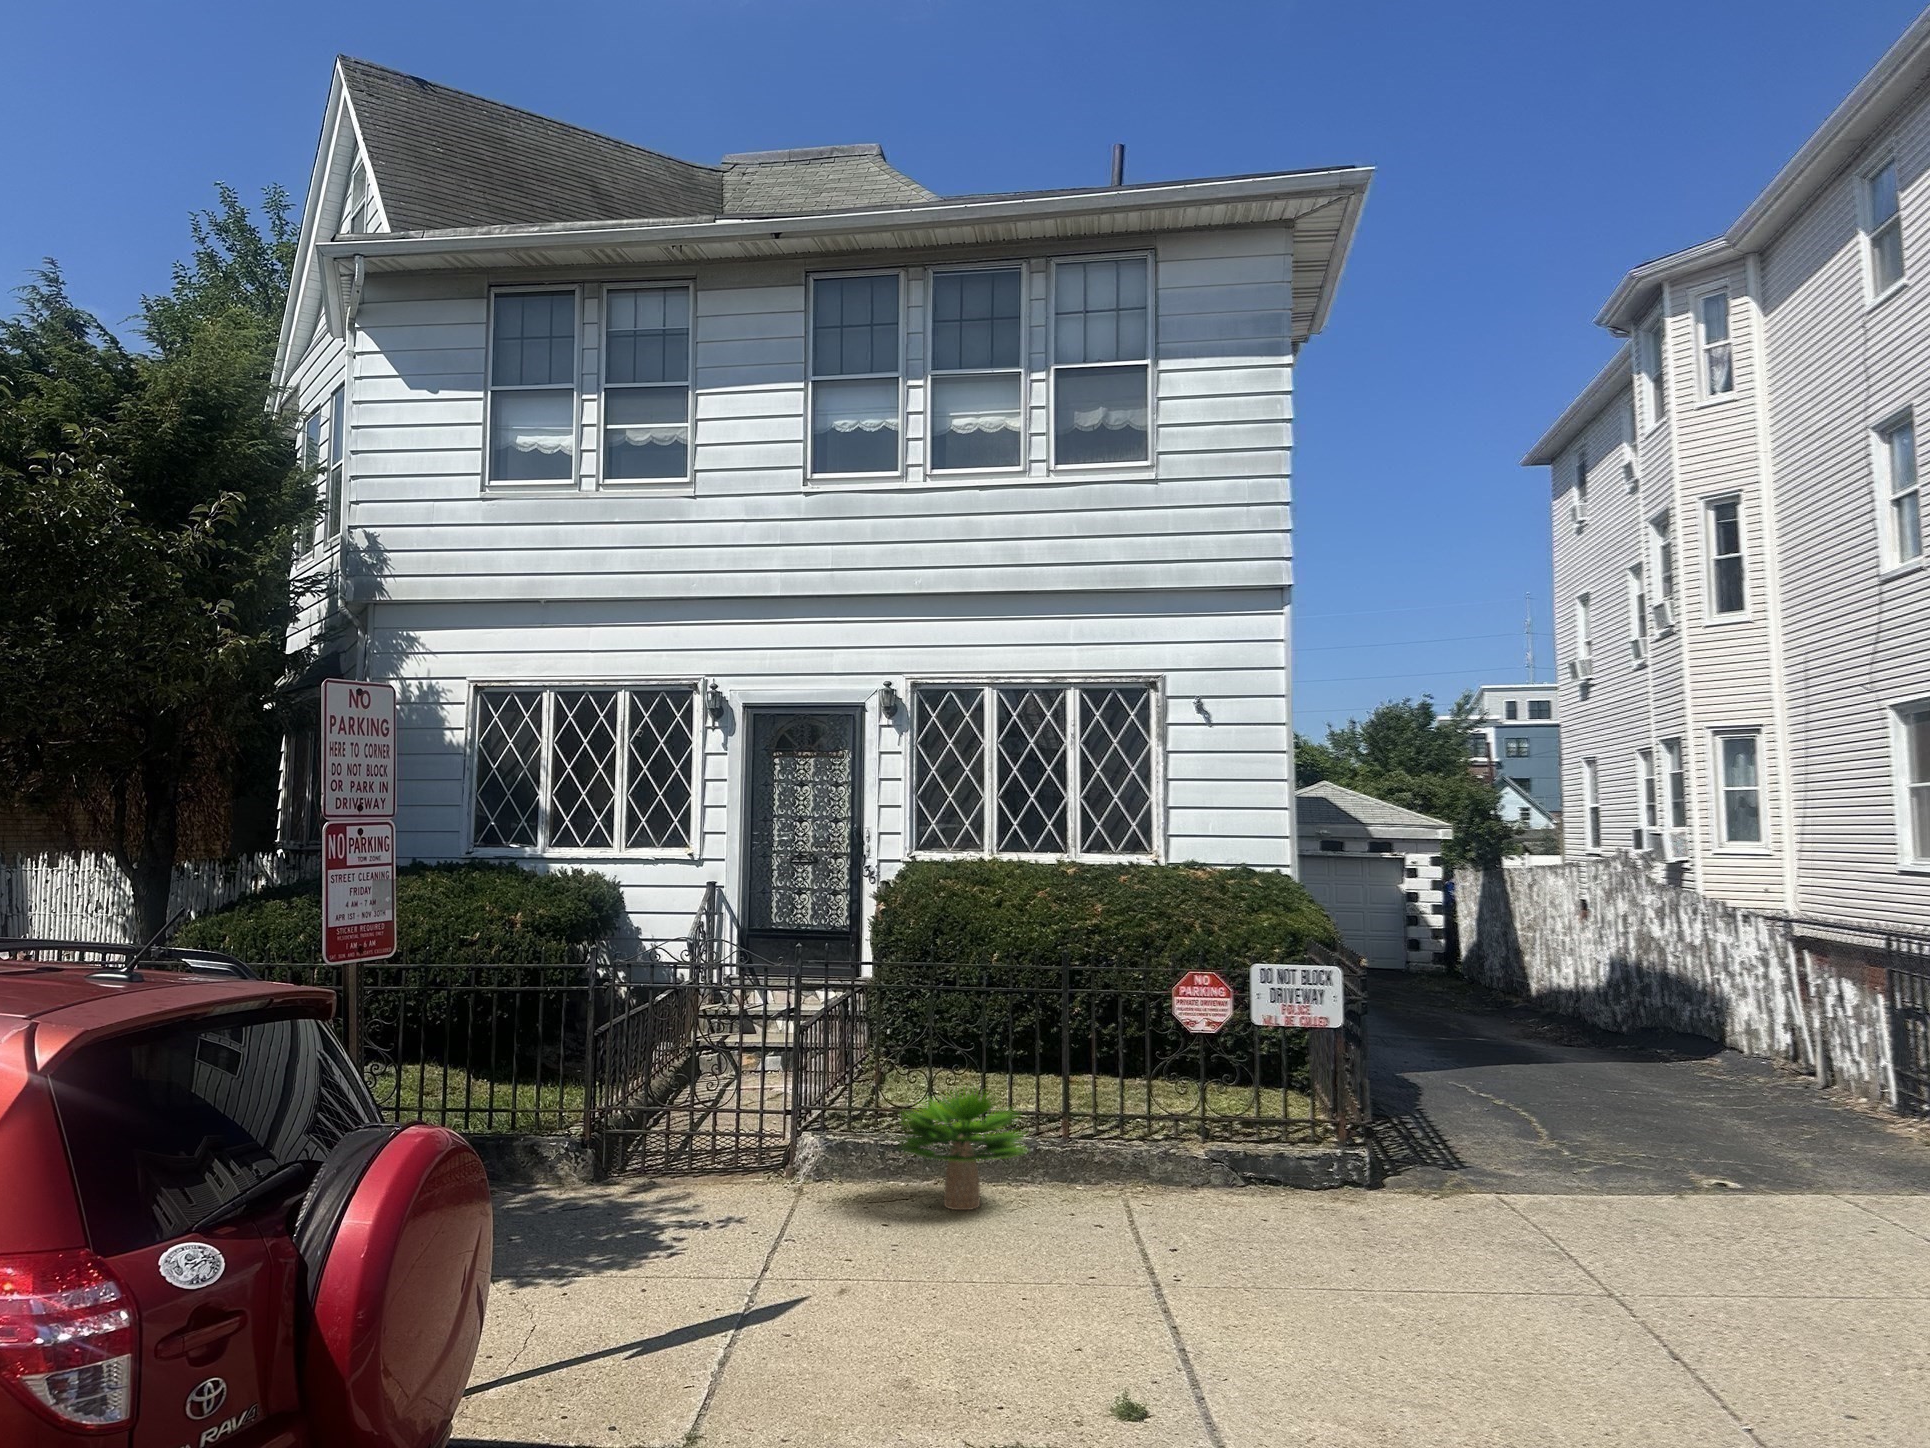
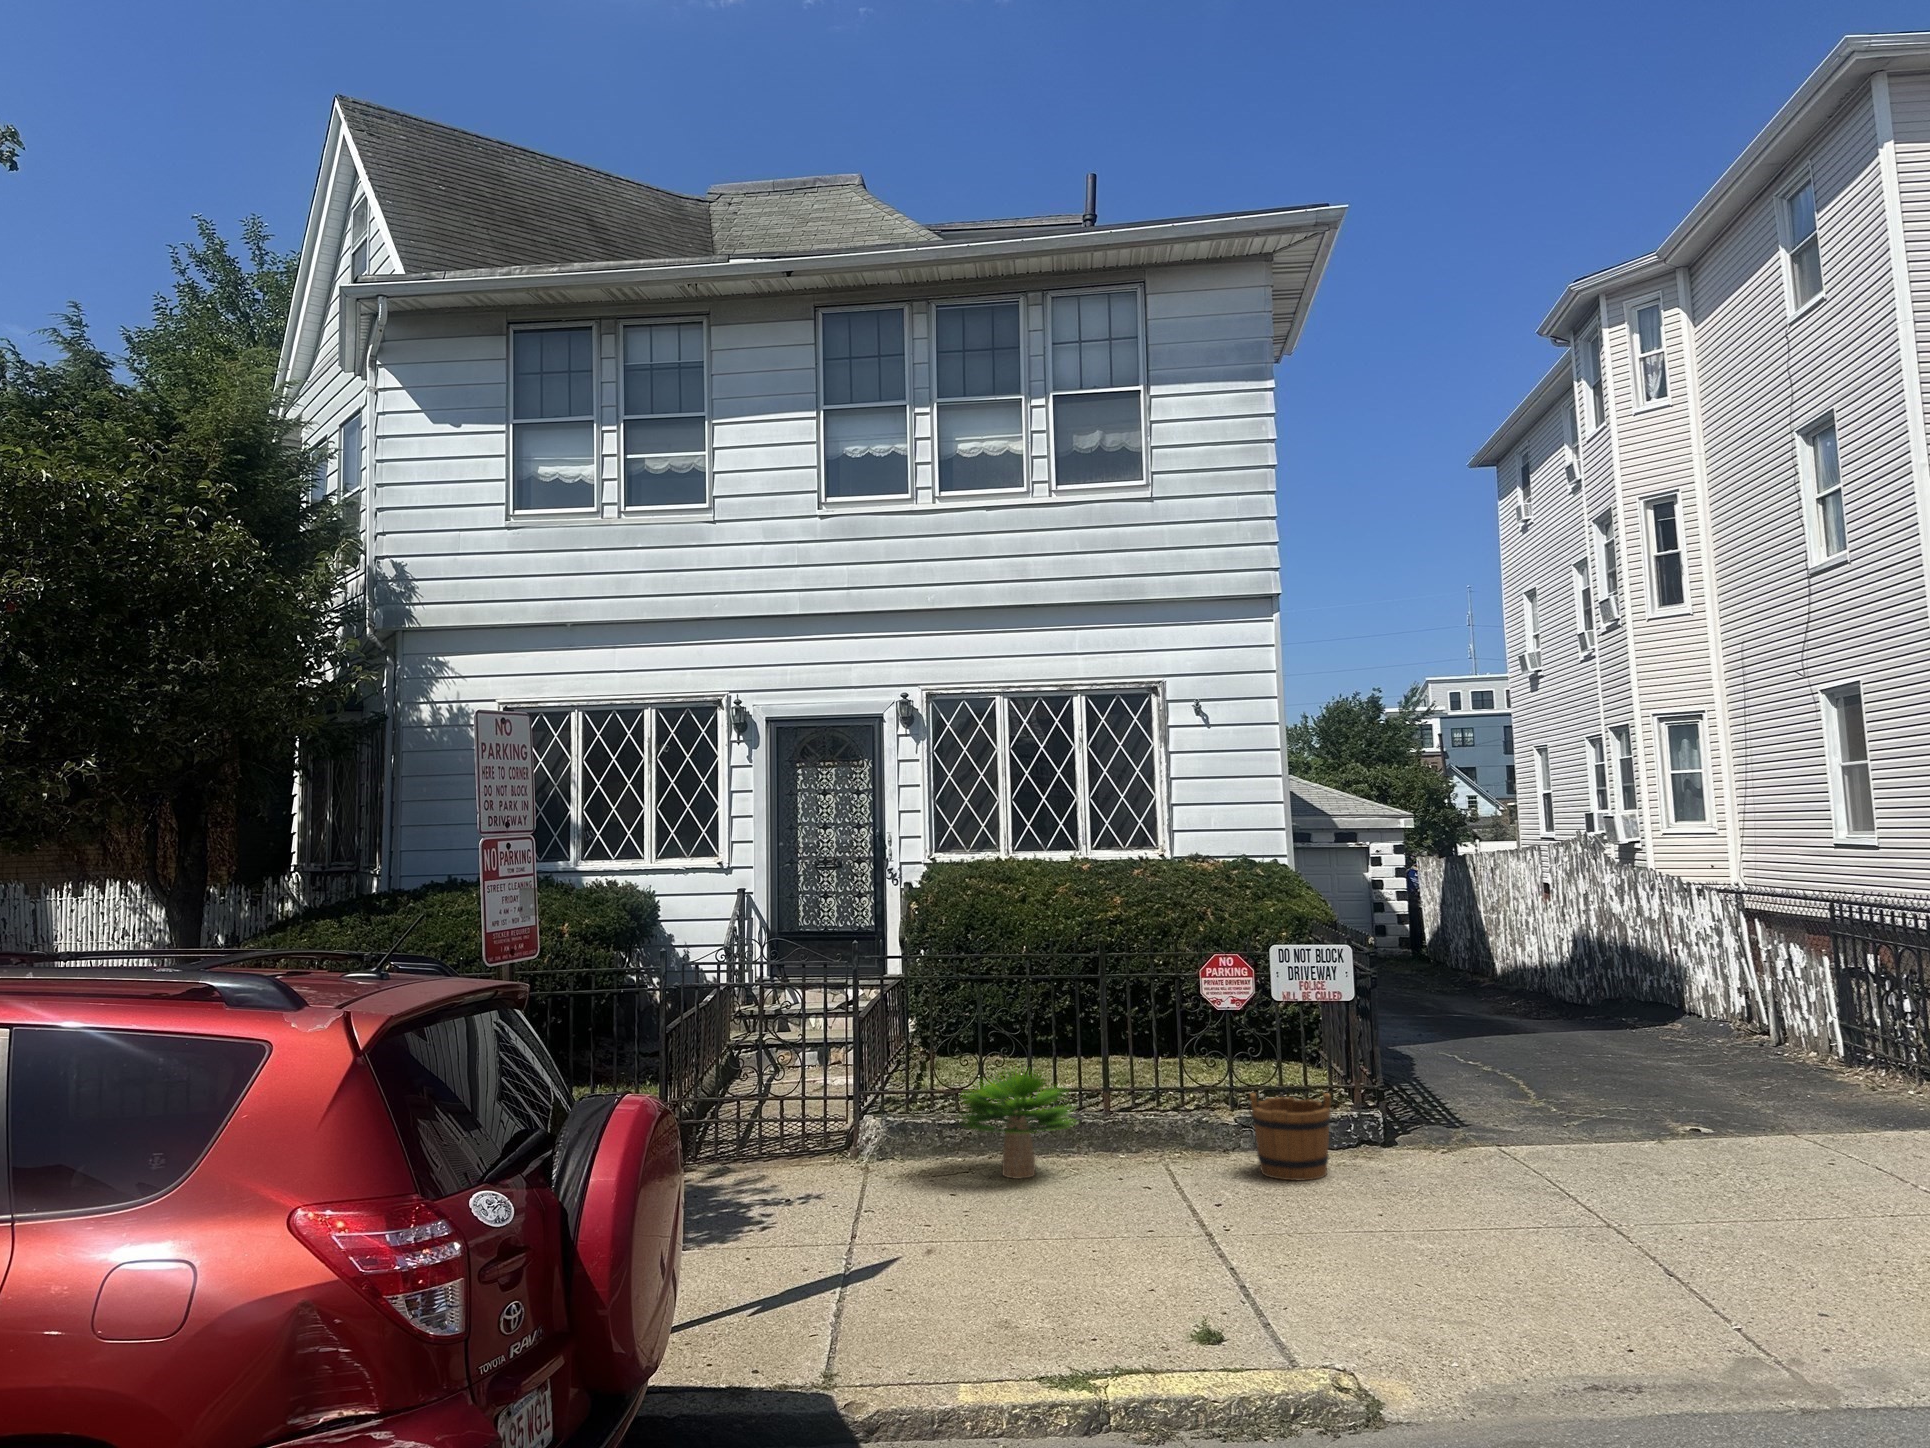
bucket: none [1217,1125,1309,1226] -> present [1249,1093,1331,1180]

